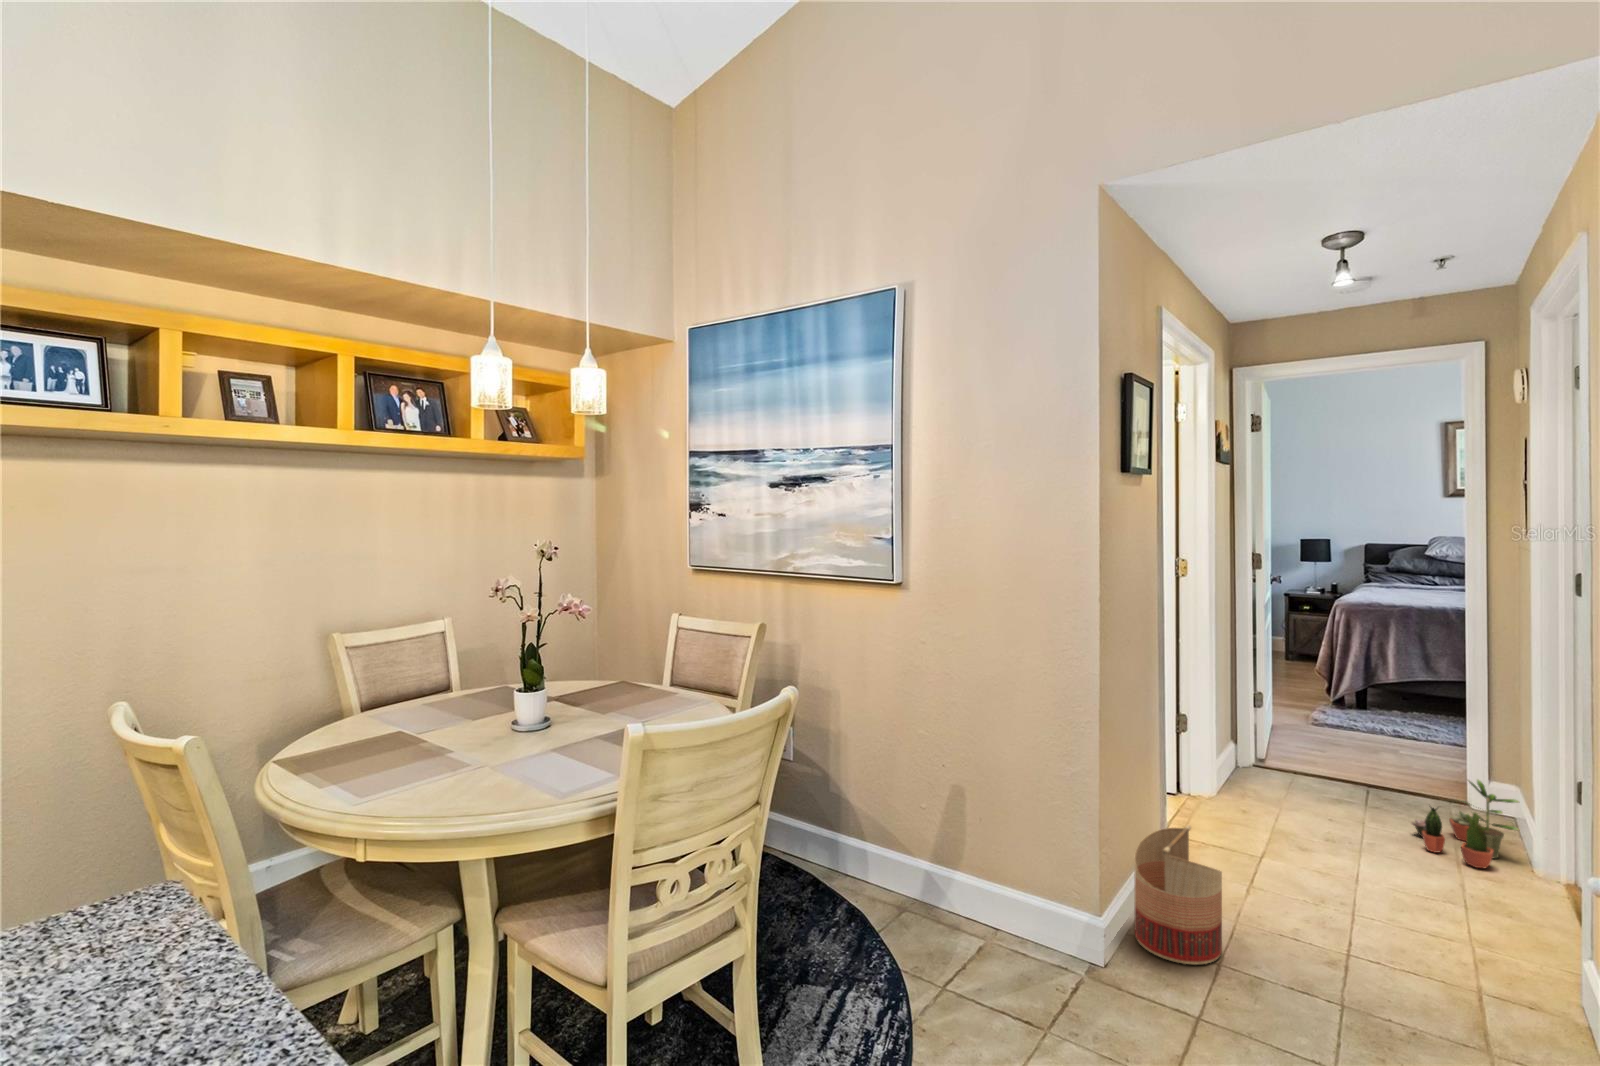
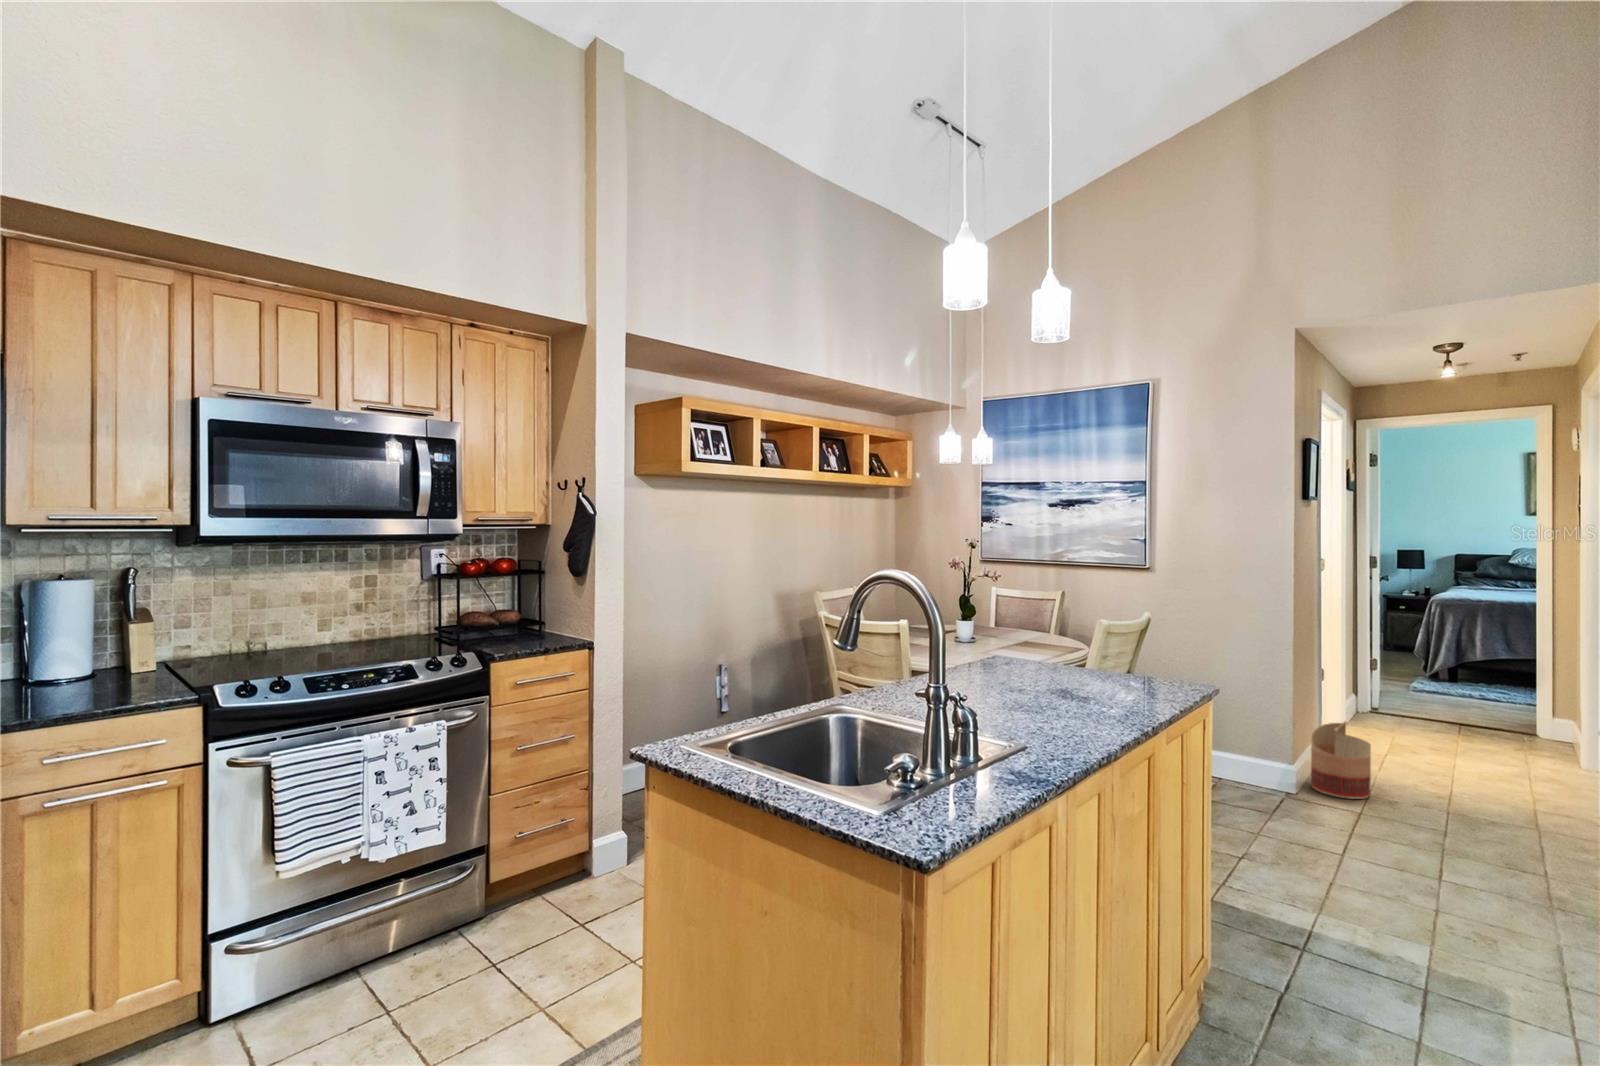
potted plant: present [1411,780,1519,868] -> none [1494,709,1572,766]

